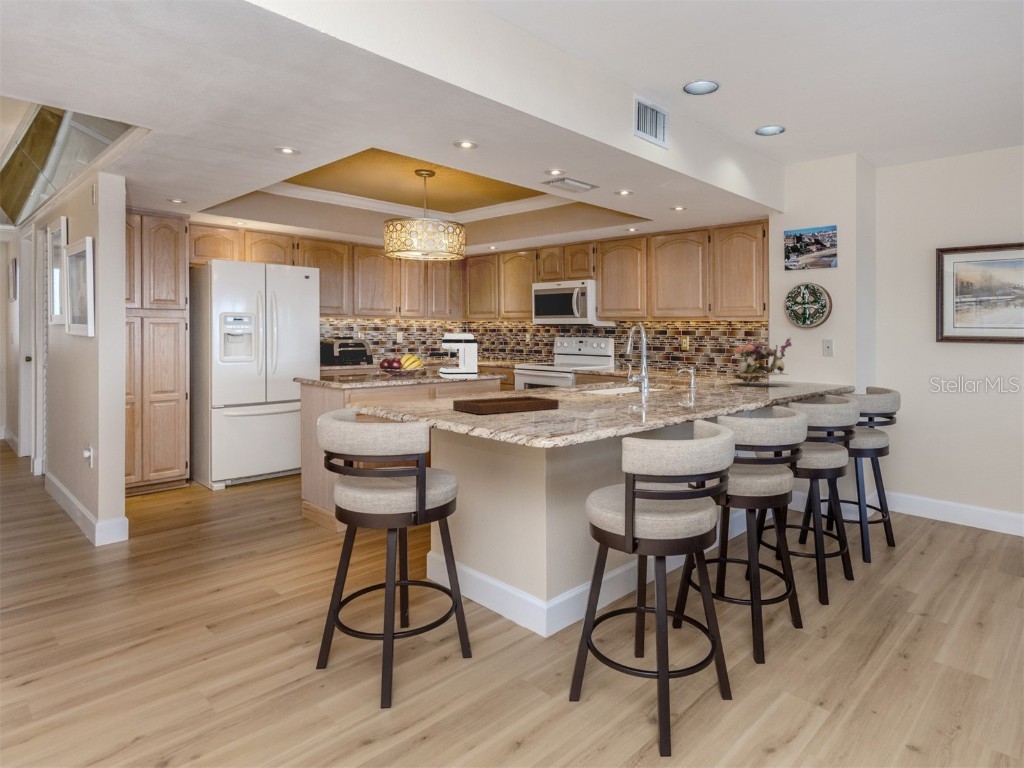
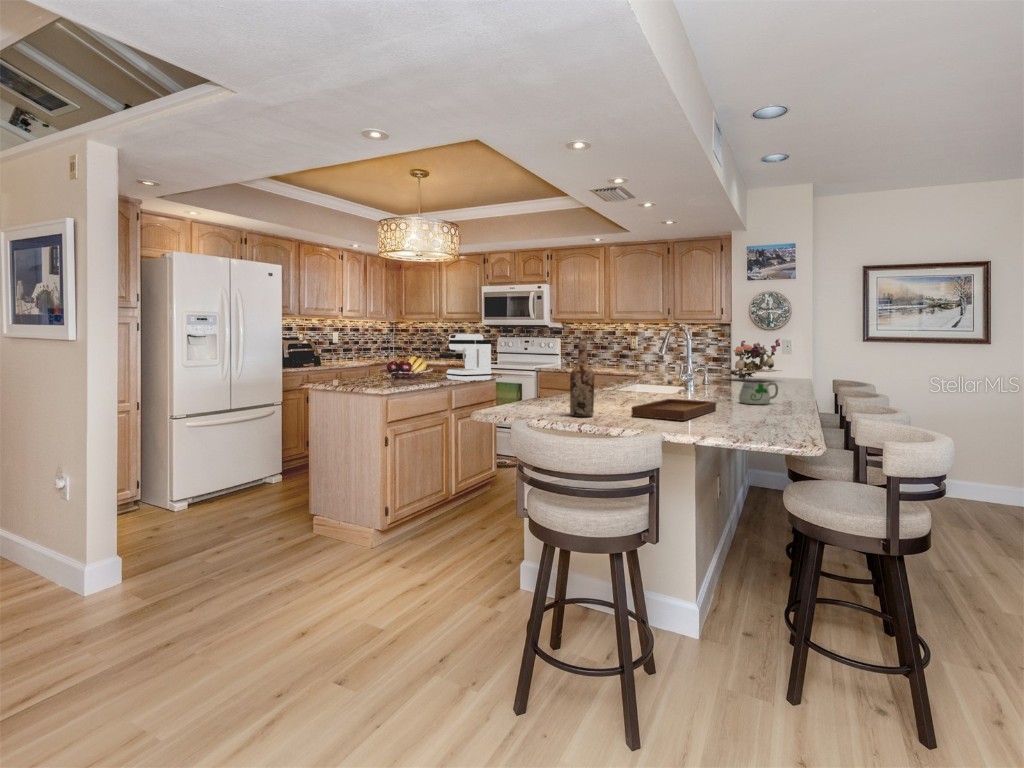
wine bottle: none [402,337,424,408] -> present [570,338,594,417]
mug: none [618,382,658,407] -> present [739,382,778,404]

